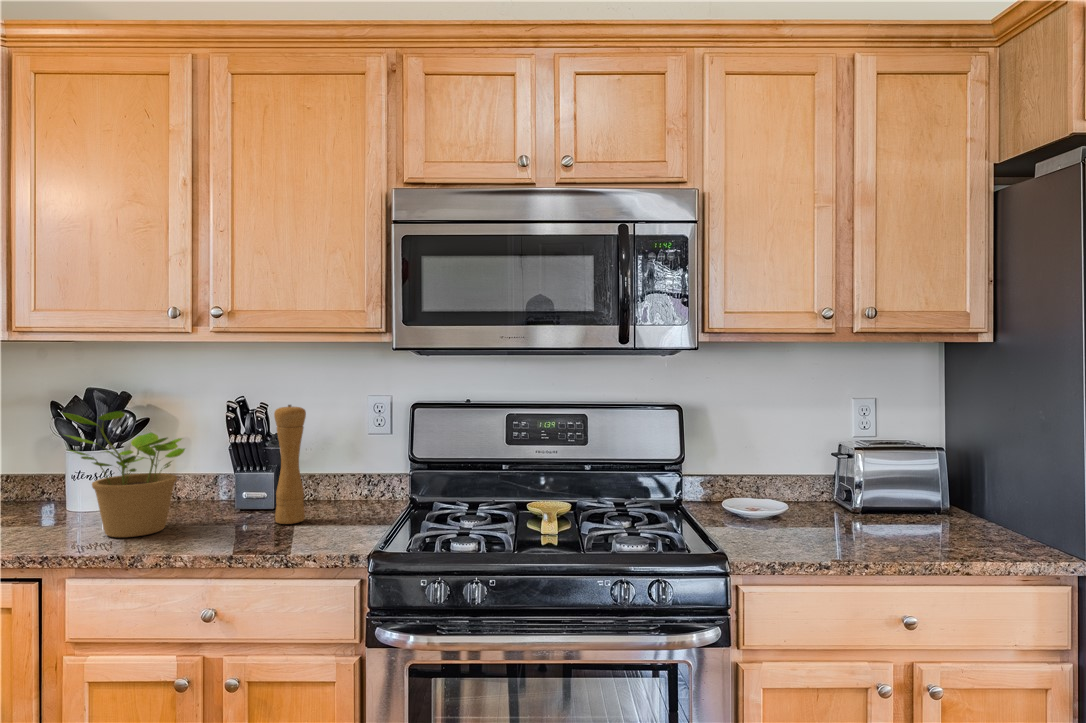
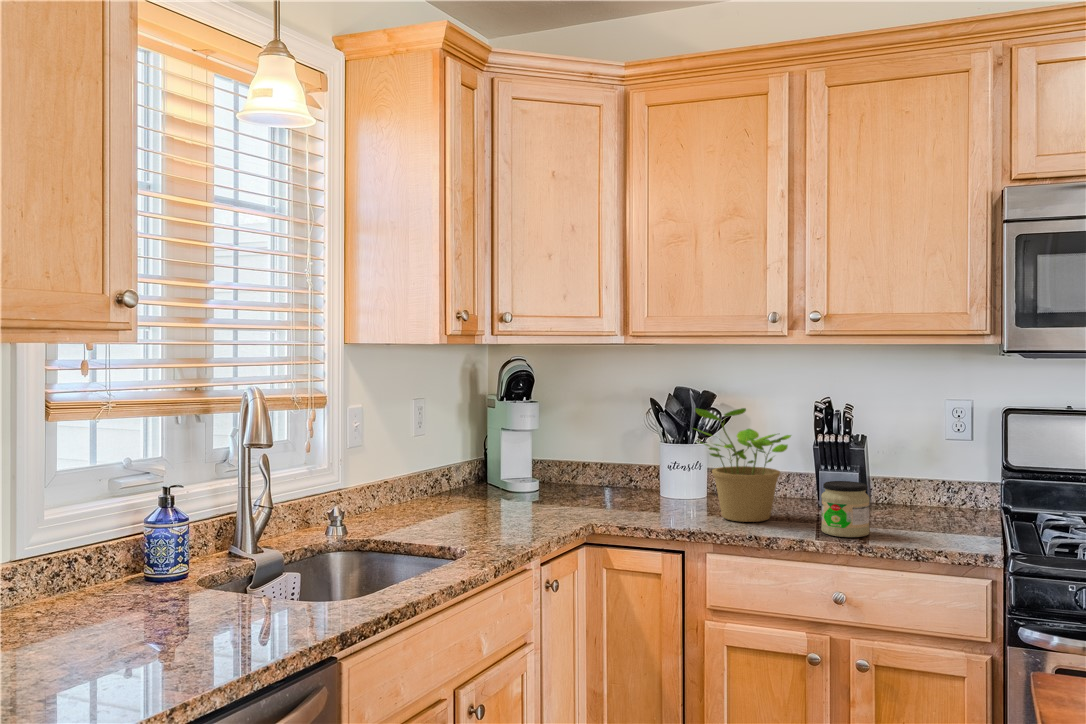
pepper mill: present [274,405,306,524] -> none [870,406,902,524]
jar: none [205,485,258,546] -> present [821,481,870,537]

